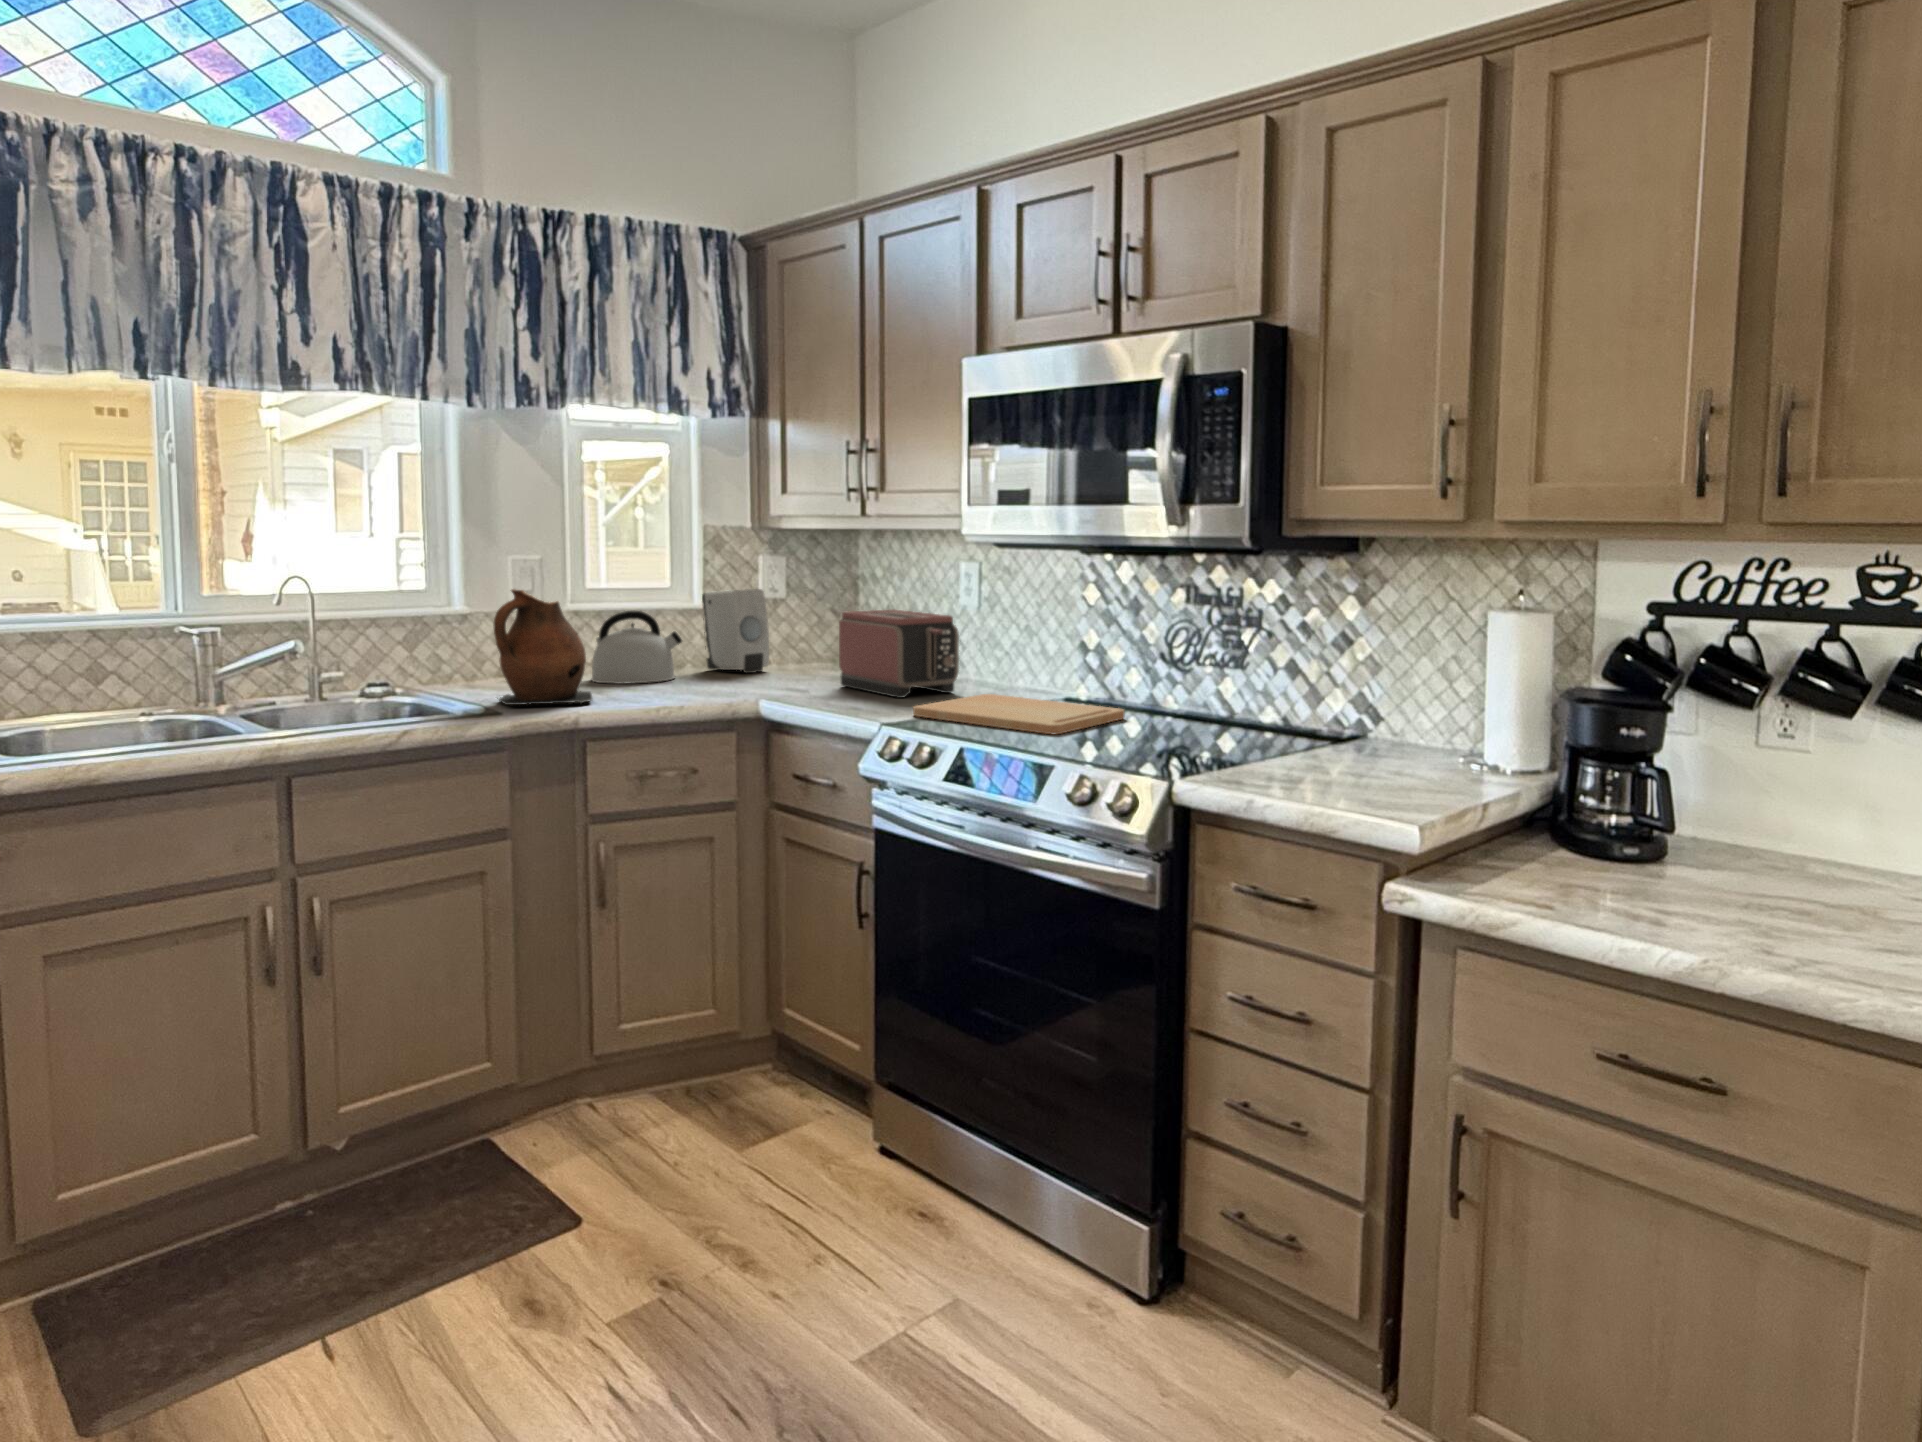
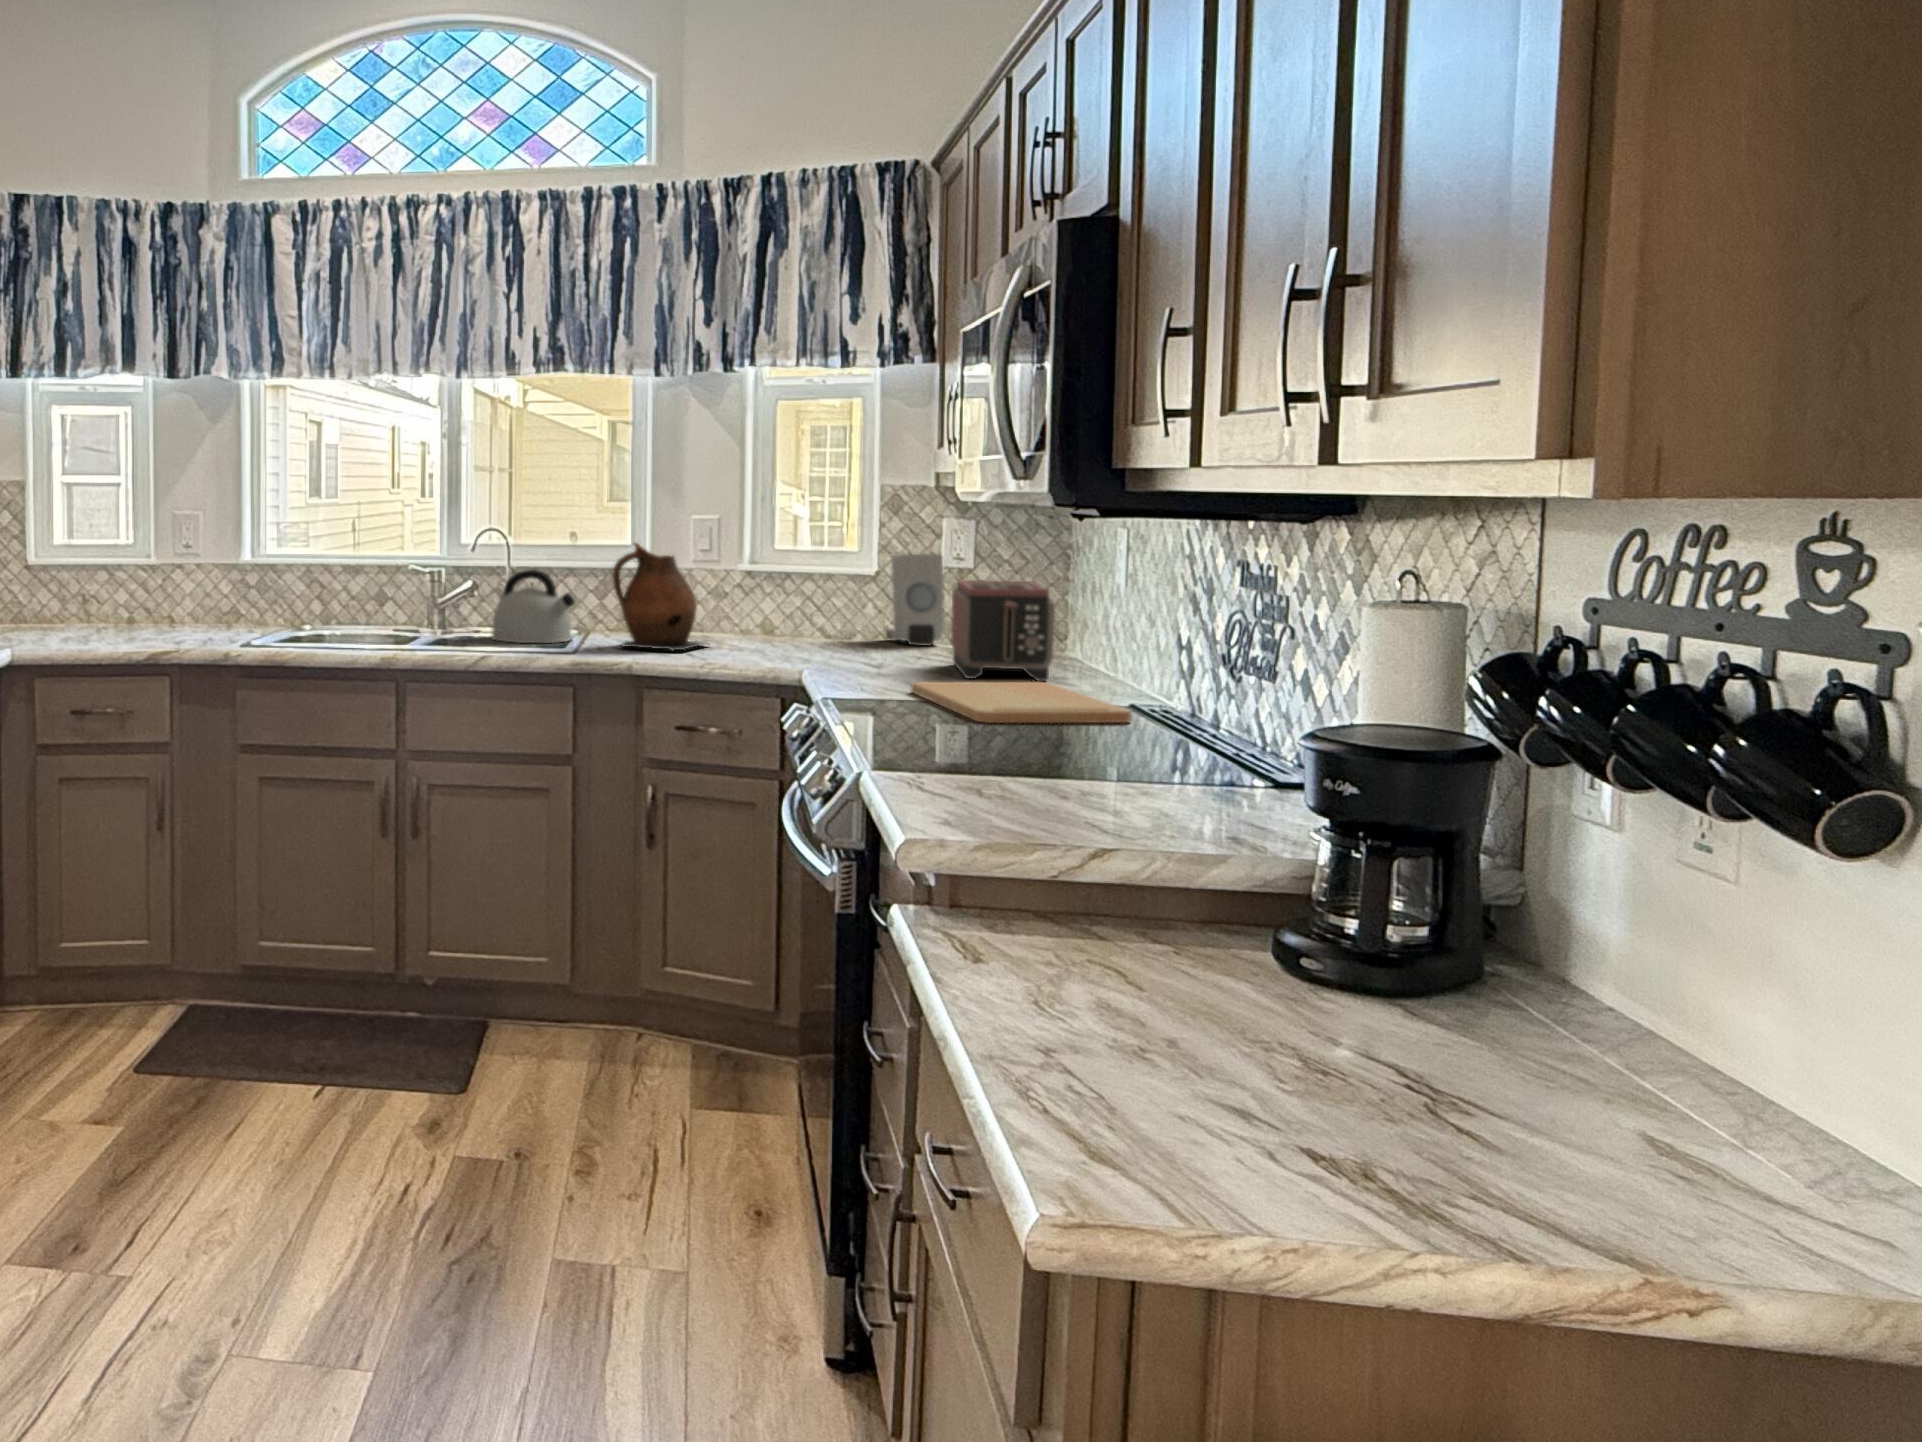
kettle: present [591,611,682,684] -> present [492,570,575,643]

